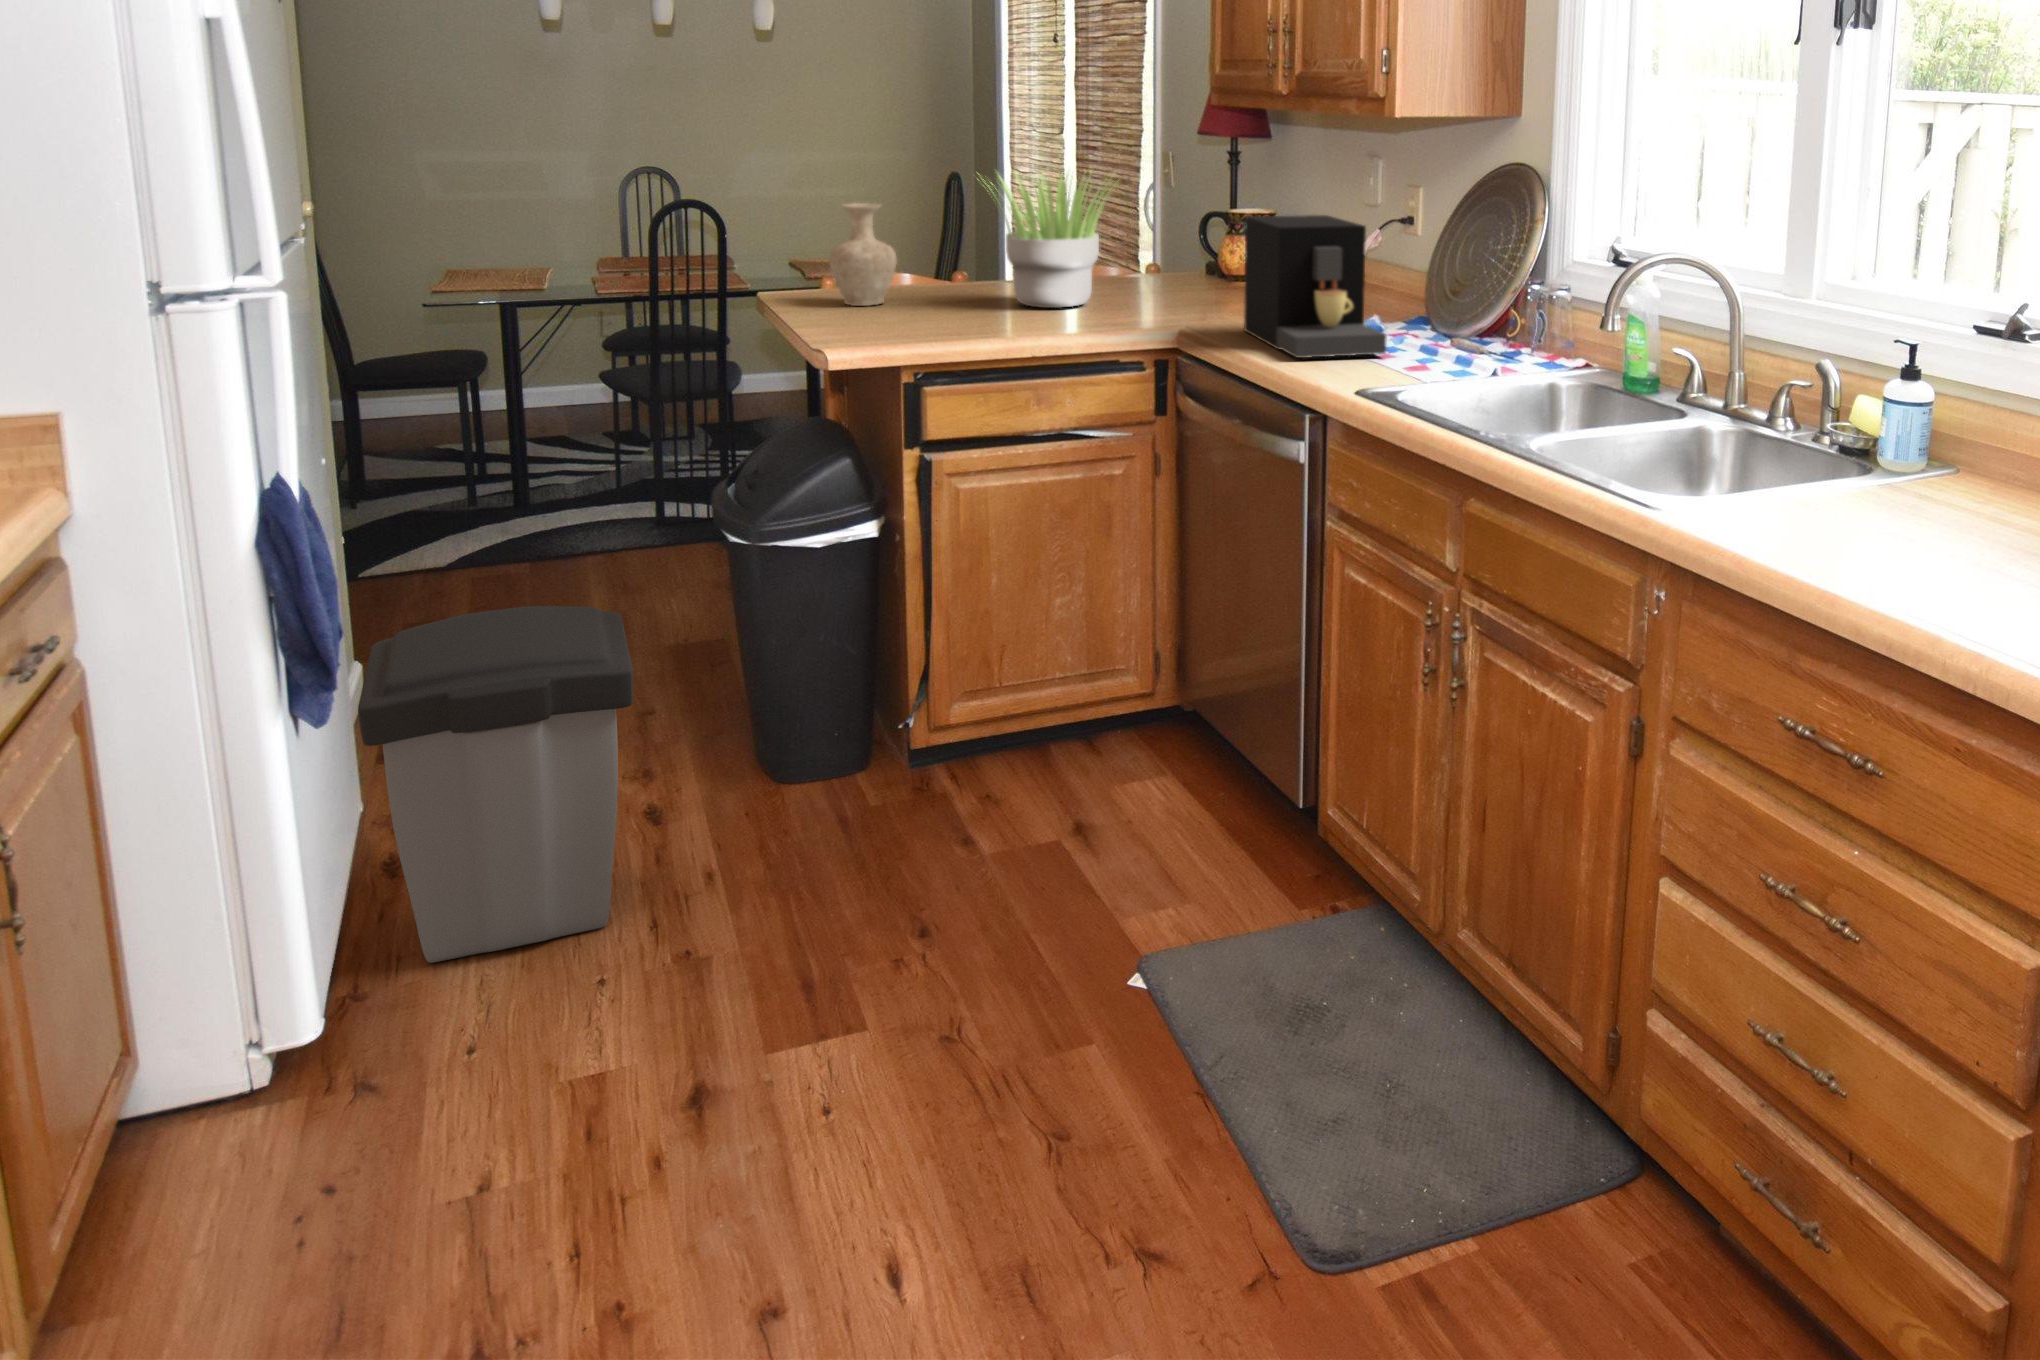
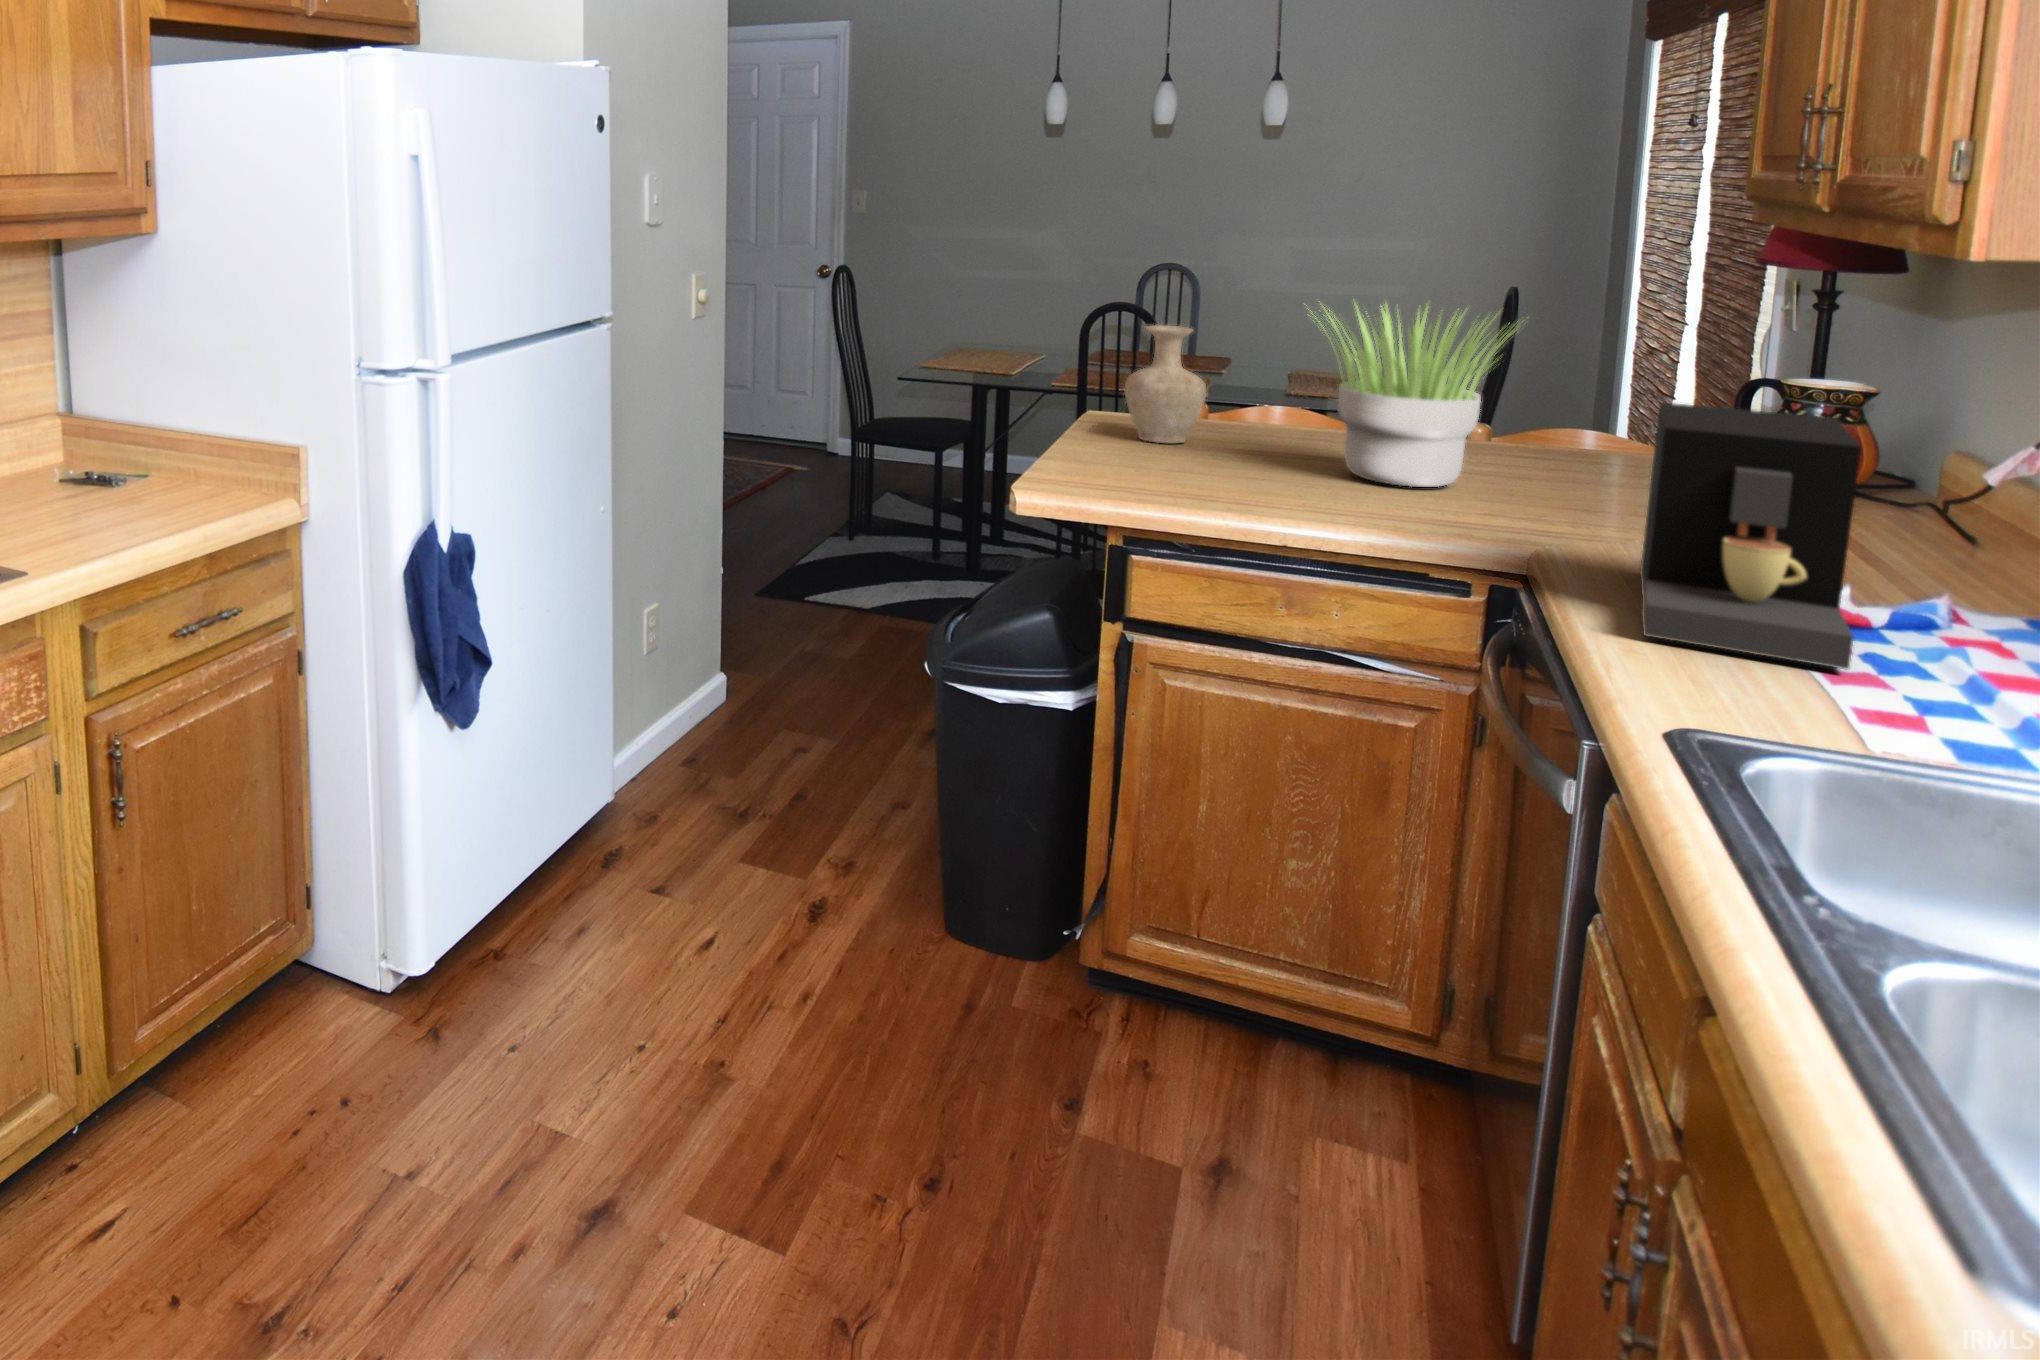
trash can: present [358,606,633,963] -> none [513,661,776,998]

